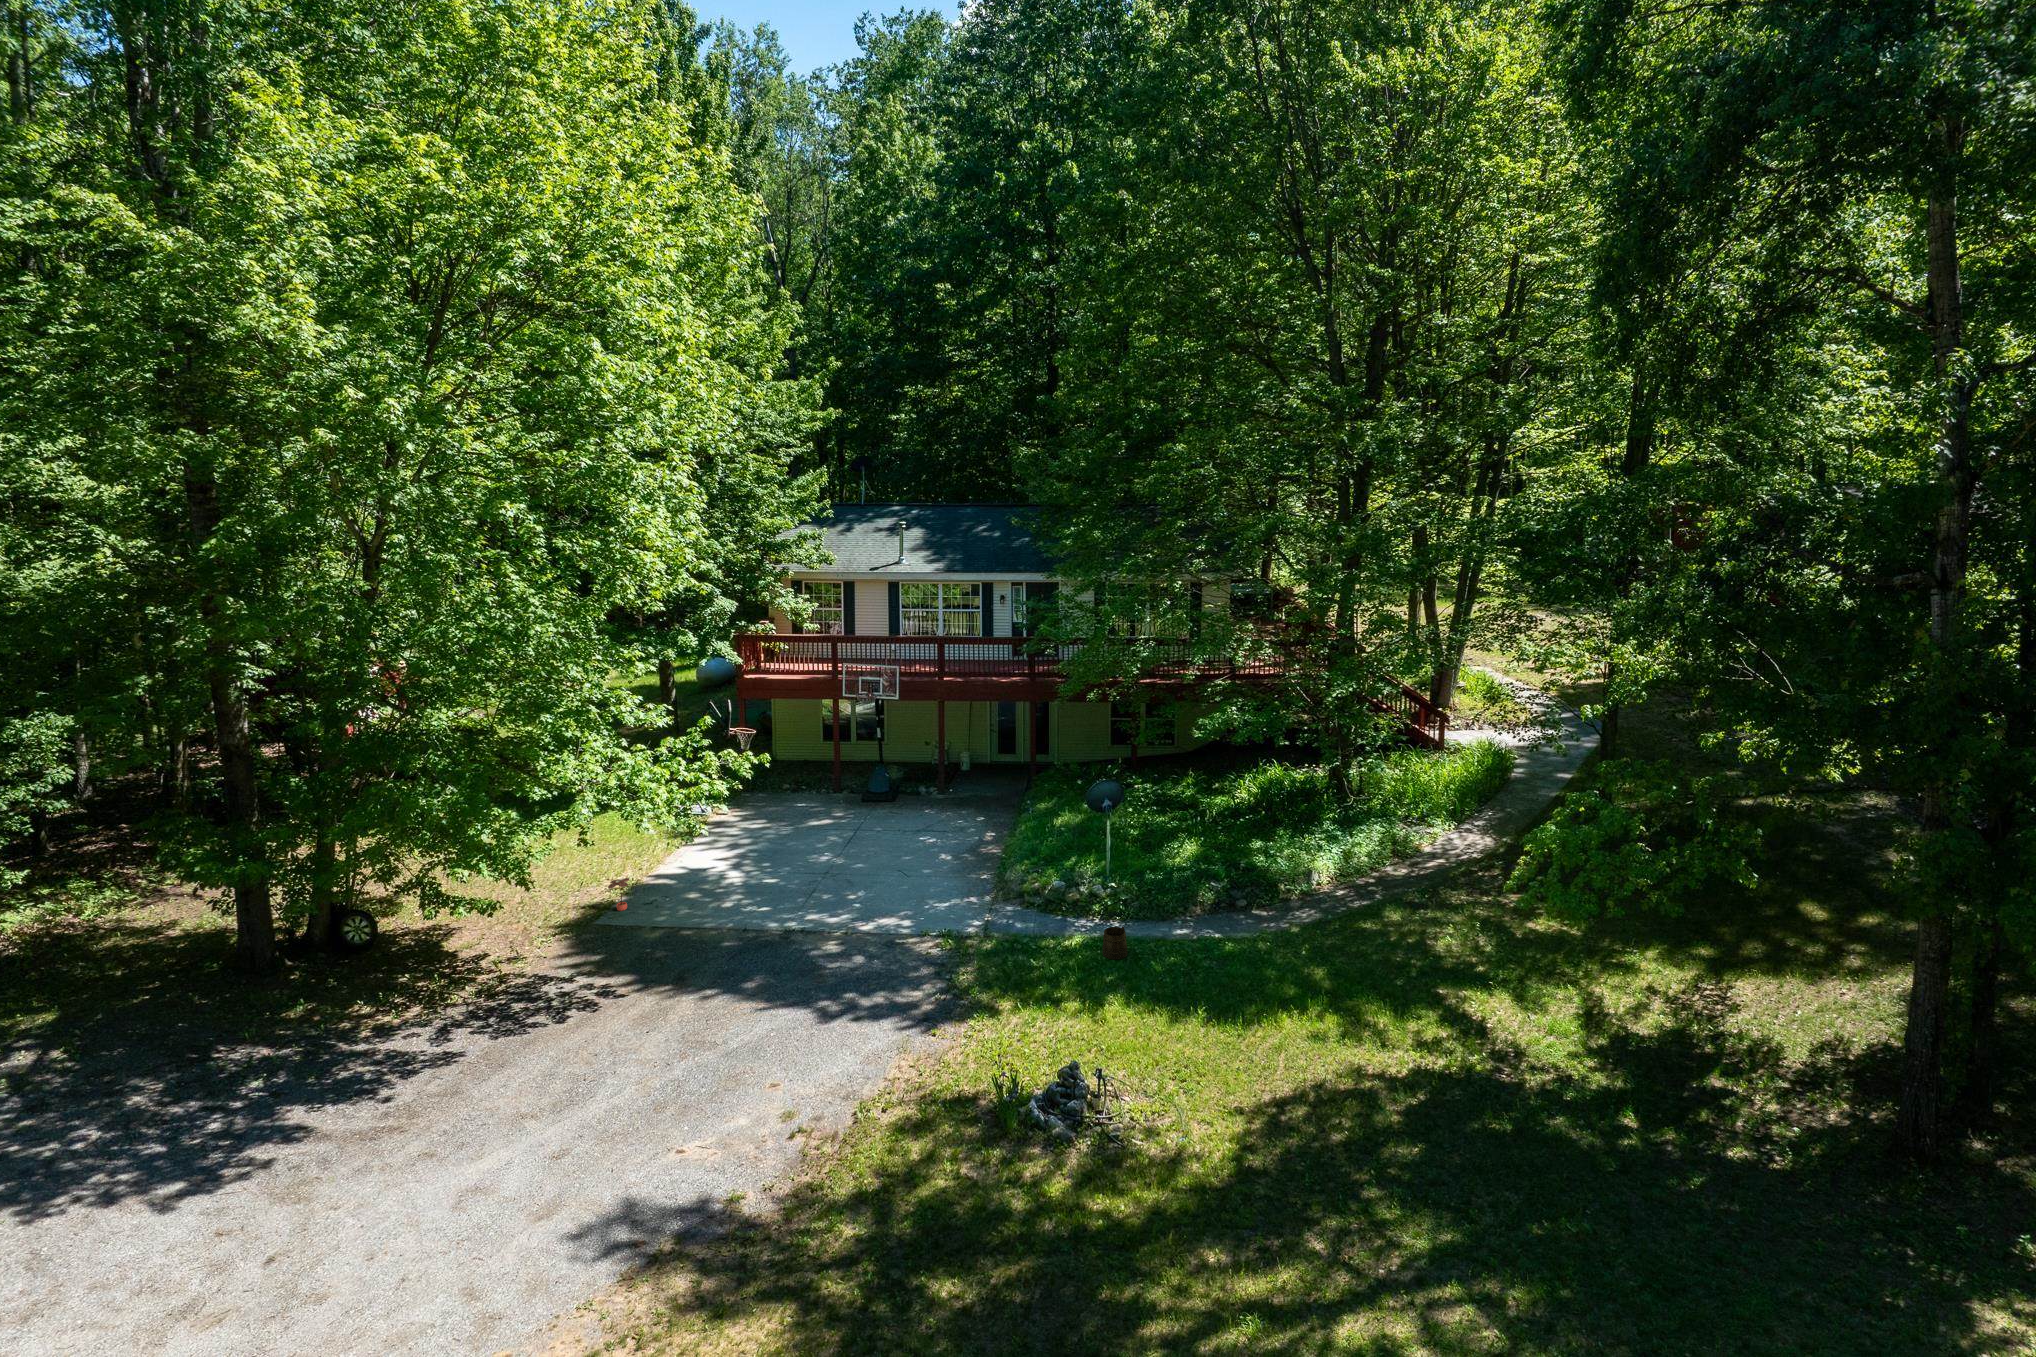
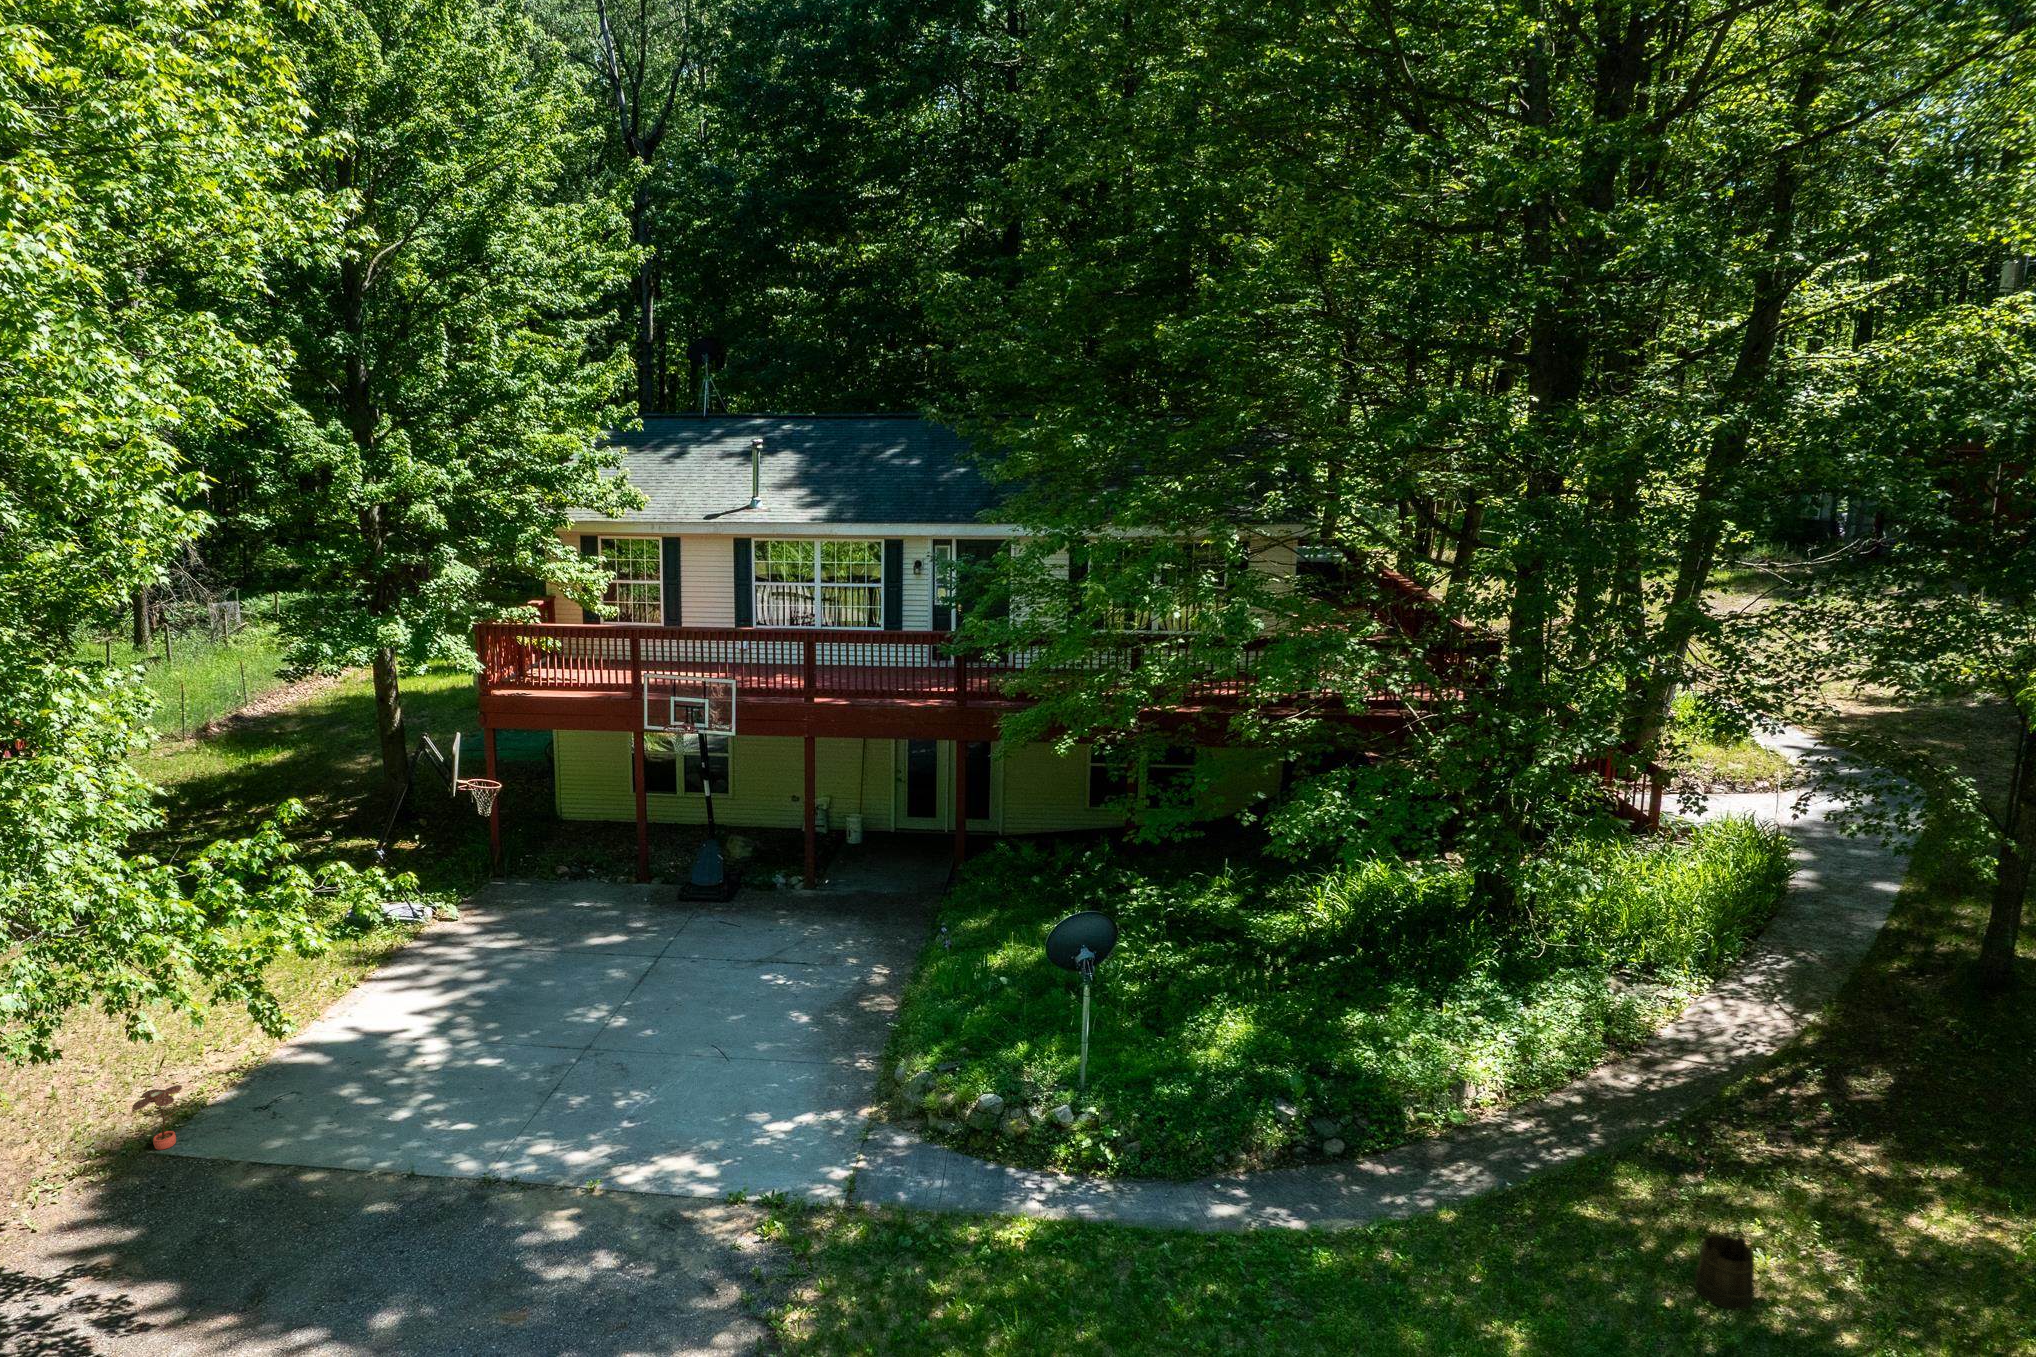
bucket: present [1102,926,1127,960] -> present [1695,1235,1754,1310]

